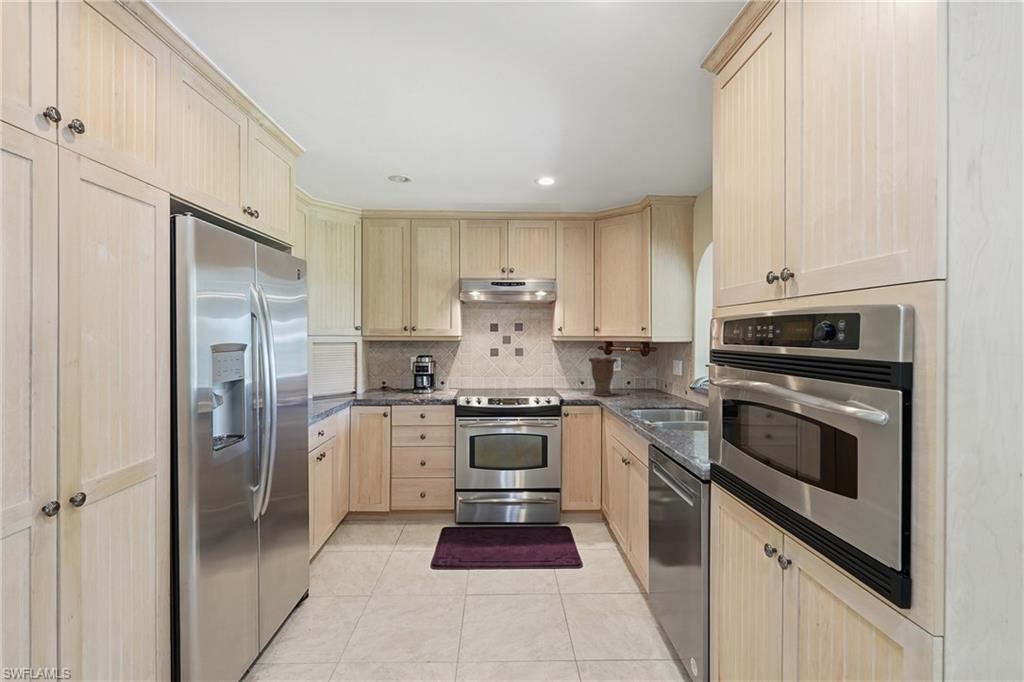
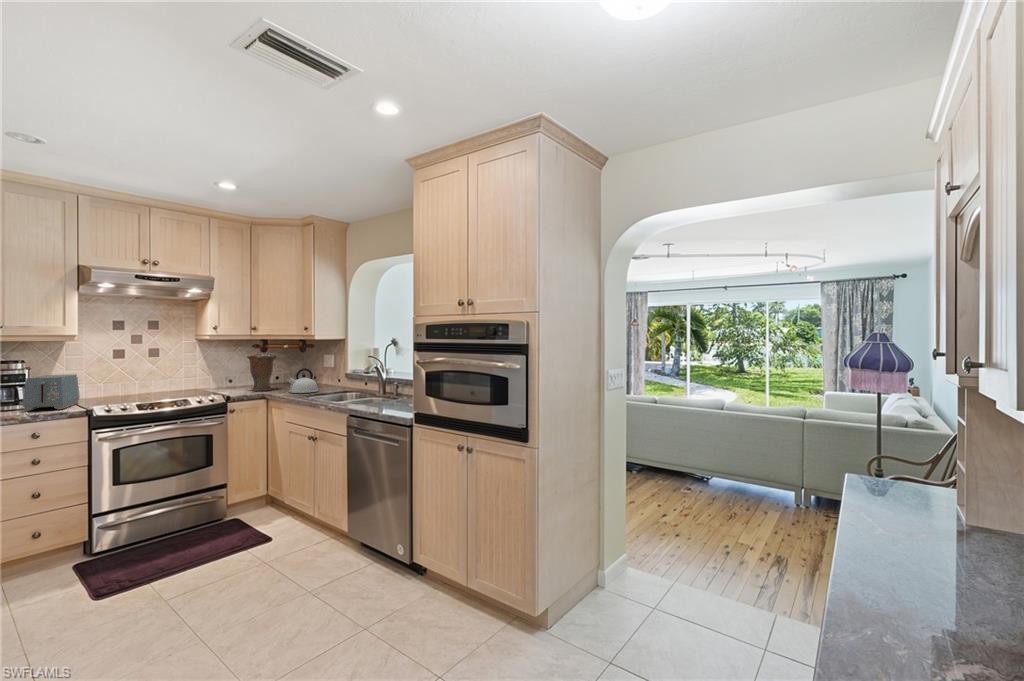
toaster: none [424,368,463,397] -> present [22,374,80,411]
kettle: none [620,375,654,403] -> present [287,368,318,393]

